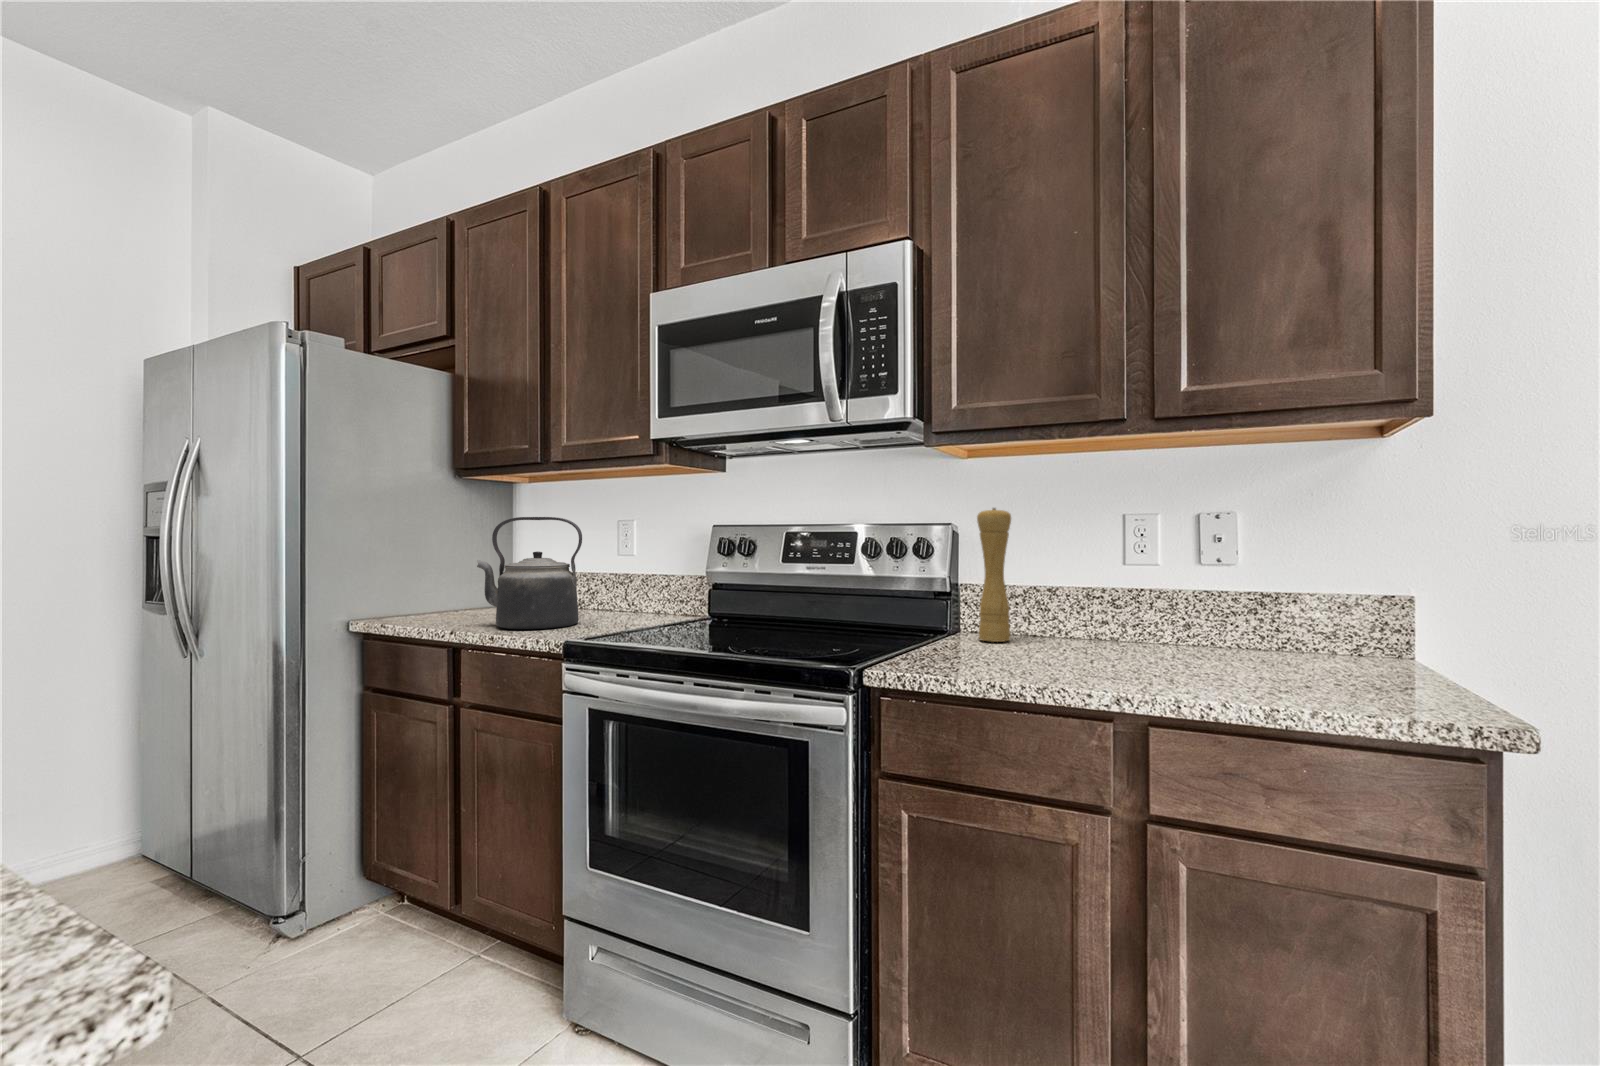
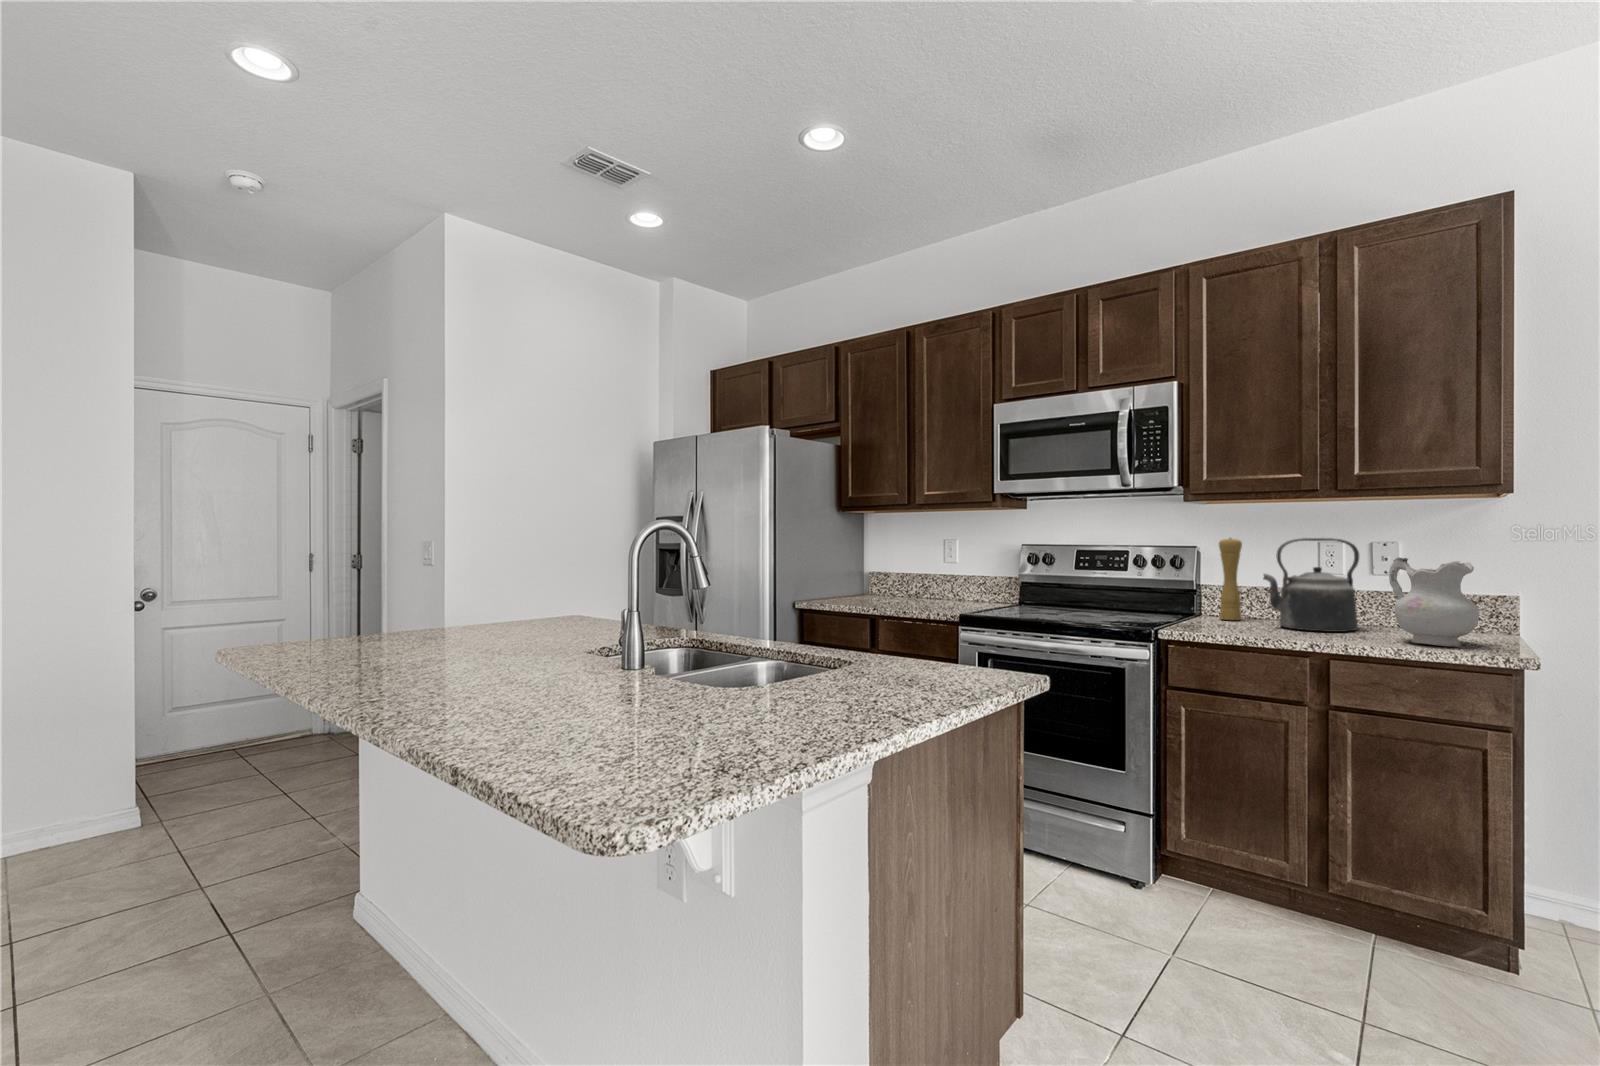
kettle: present [477,517,582,629] -> present [1263,538,1359,632]
ceramic pitcher: none [1241,532,1399,698] -> present [1389,557,1479,646]

